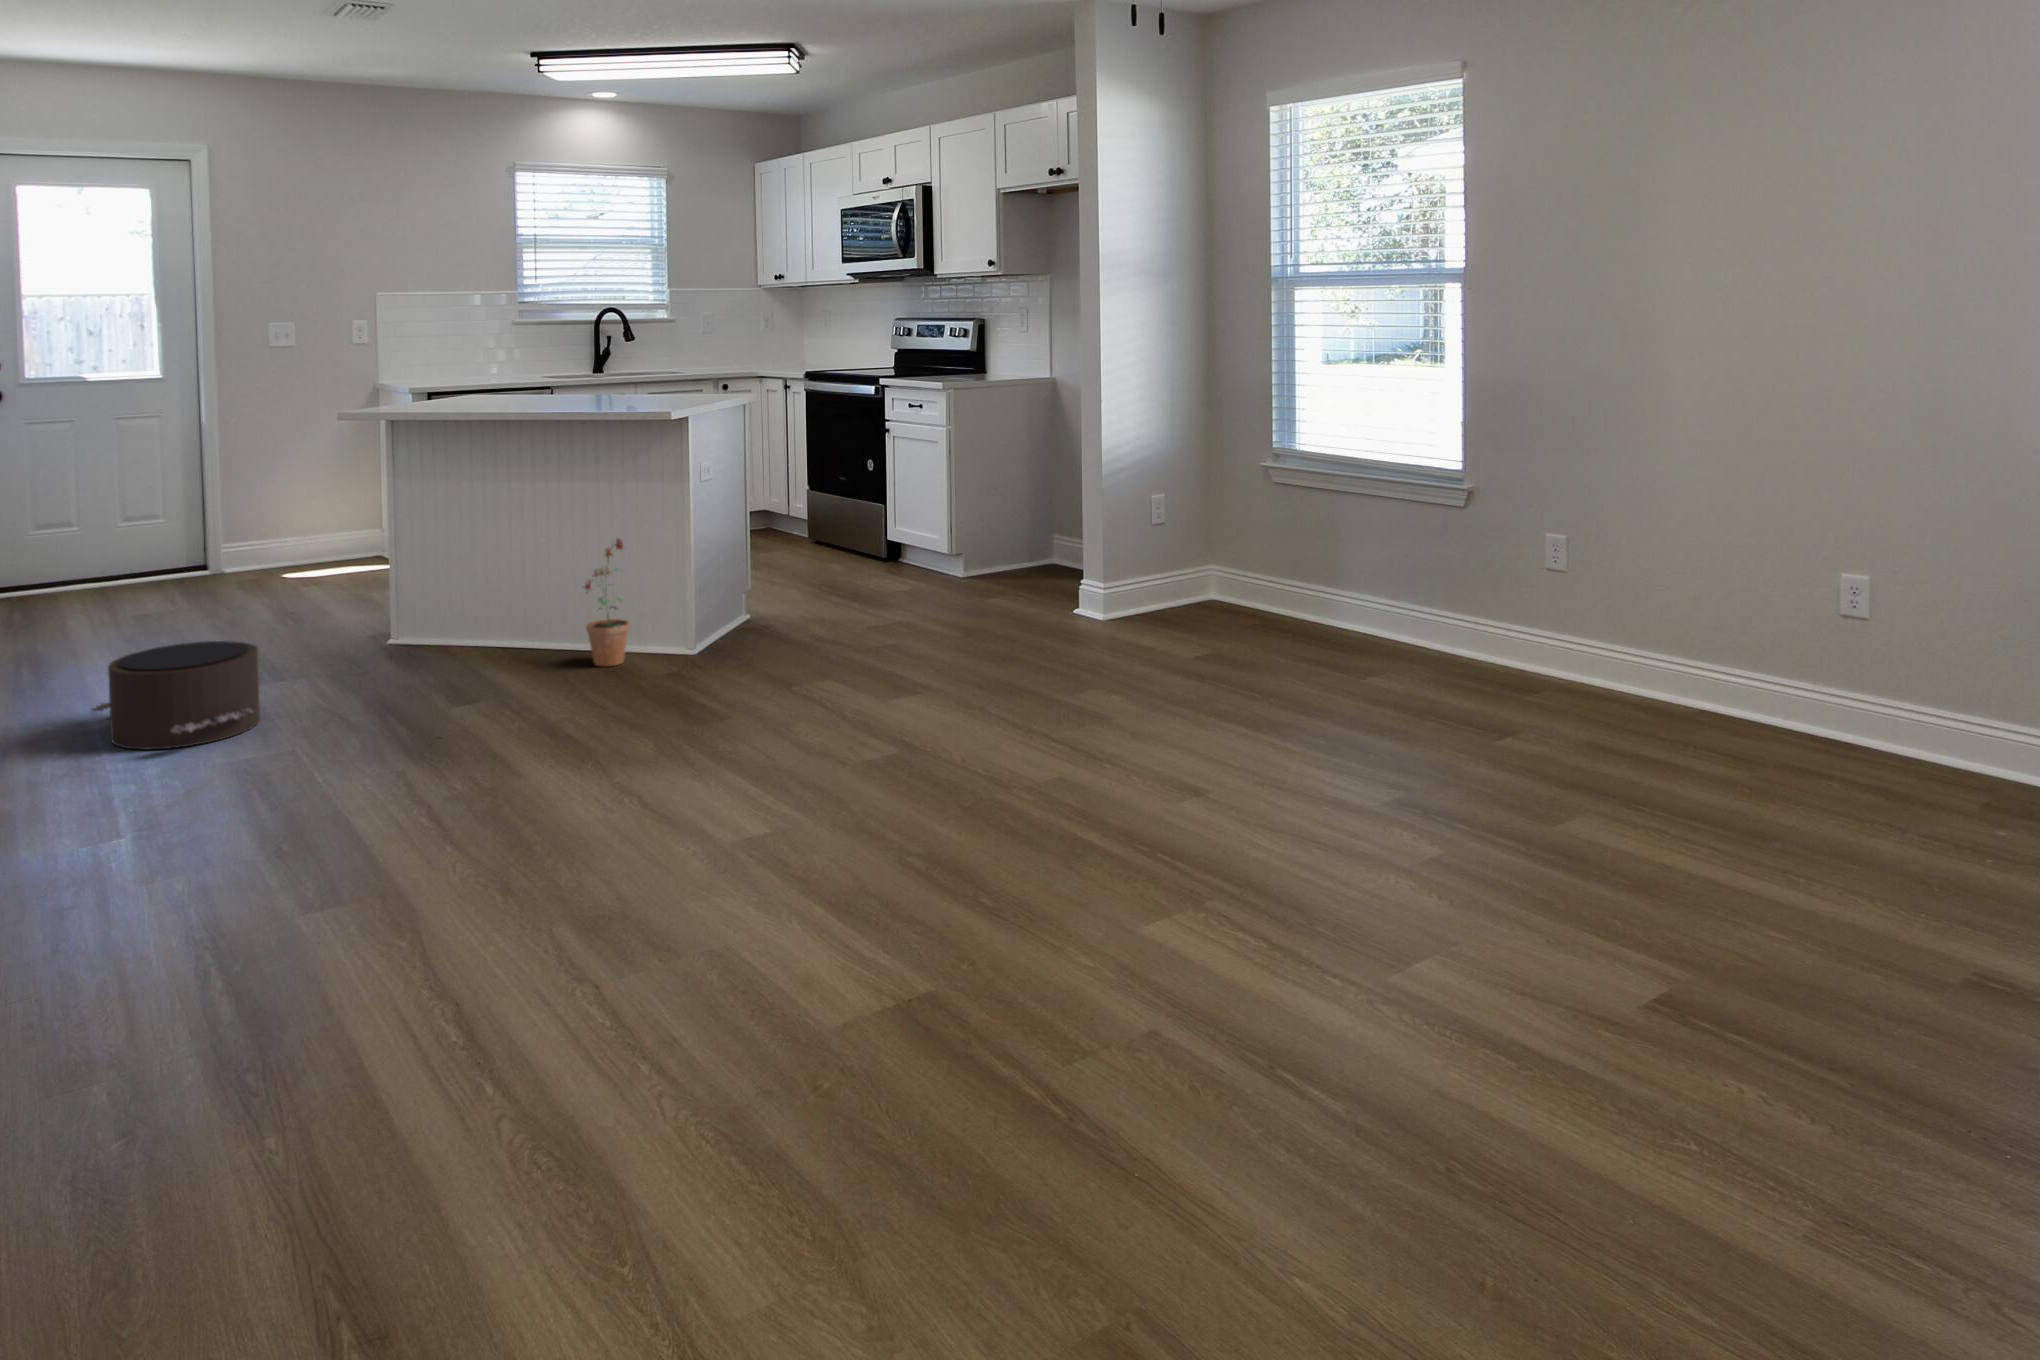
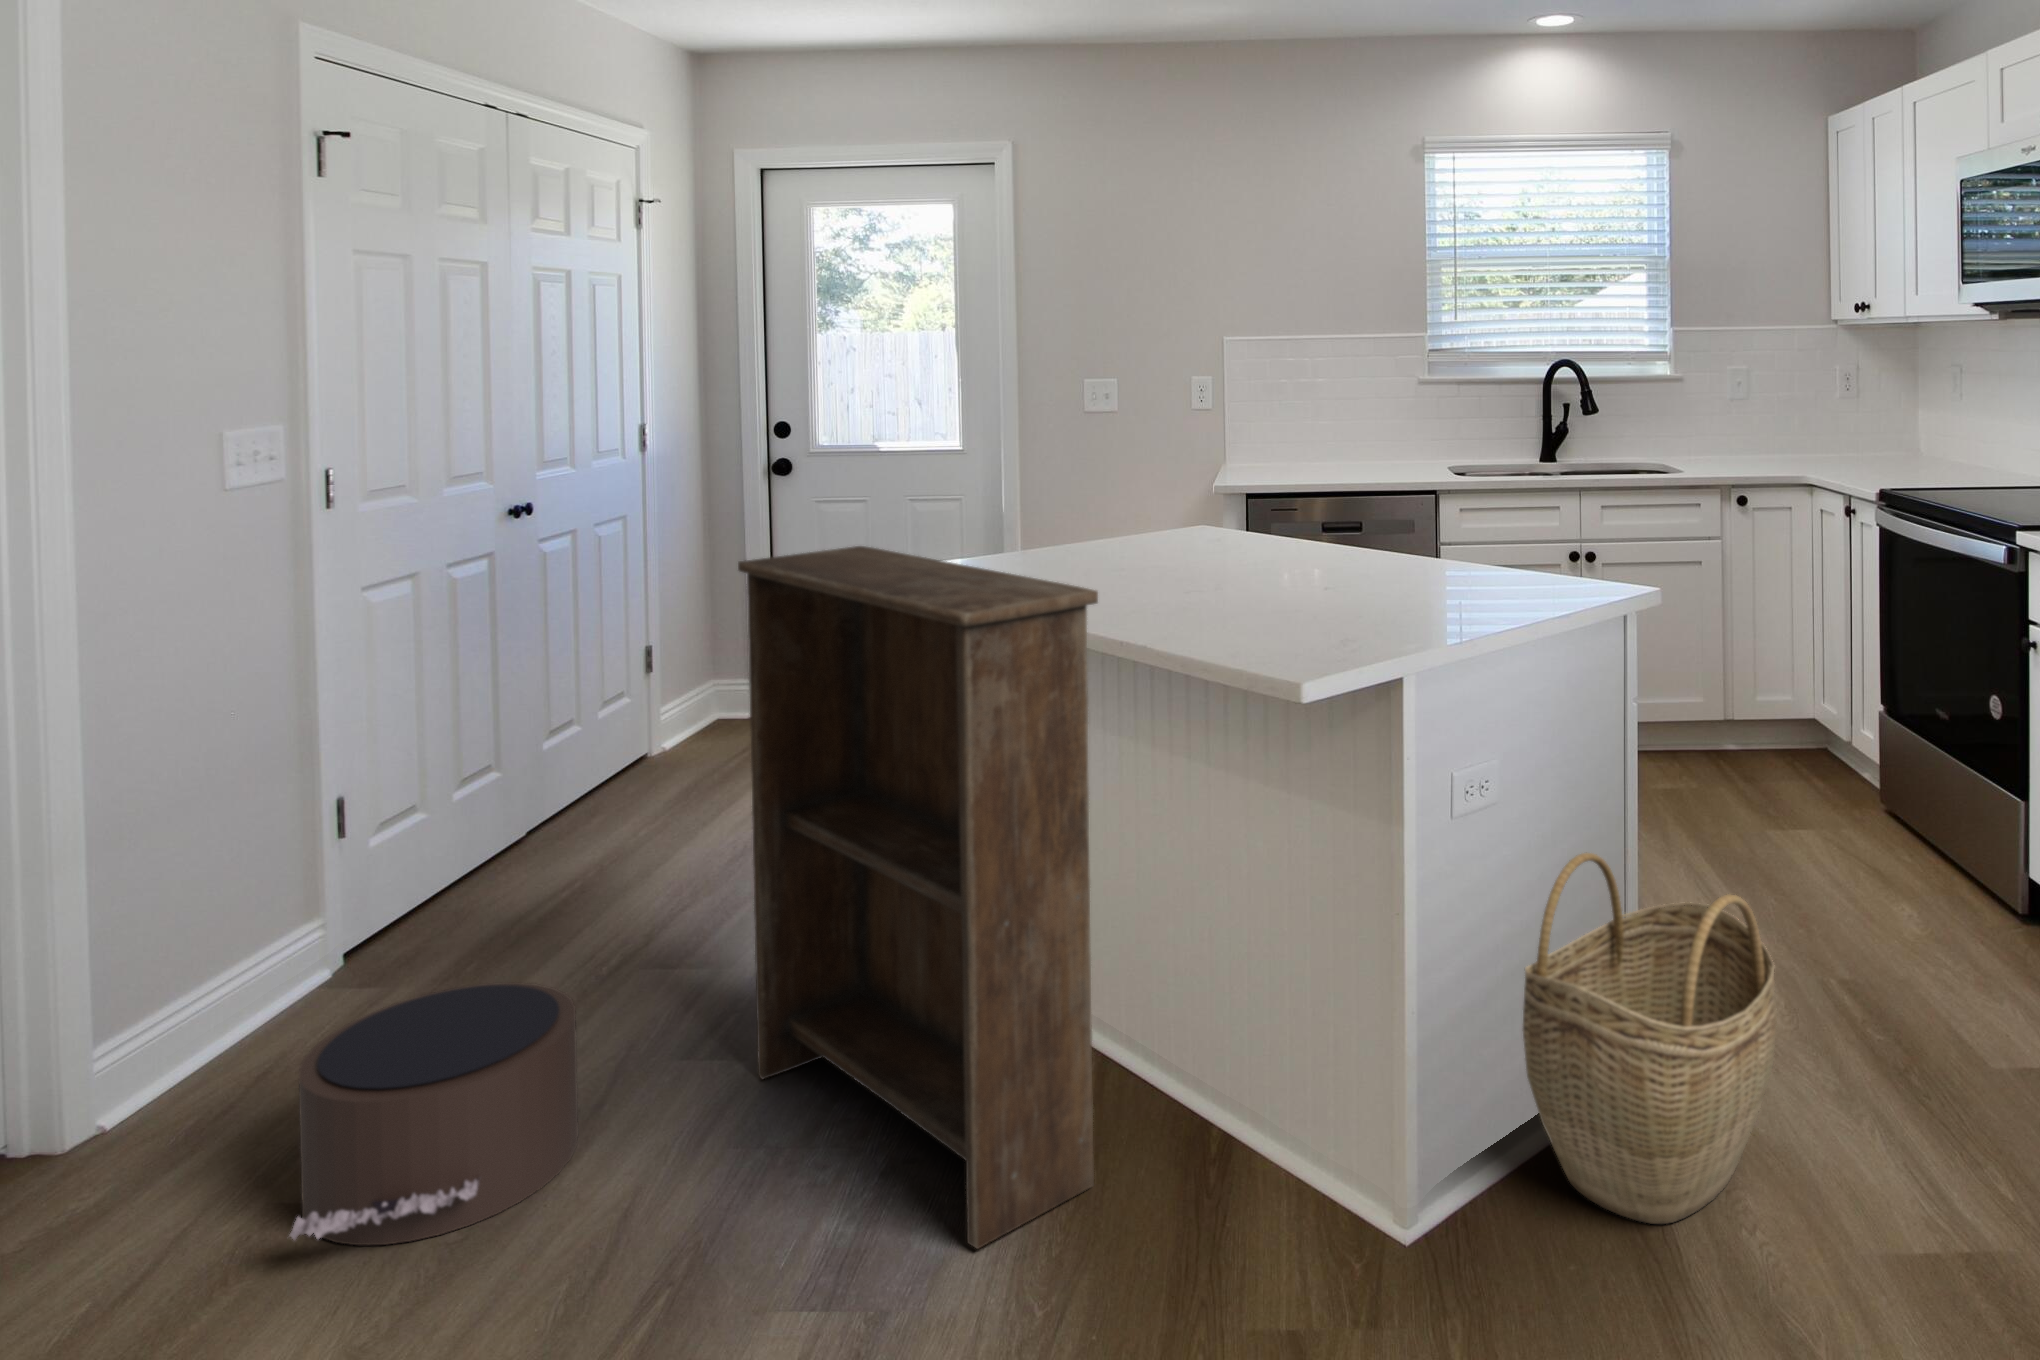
bookshelf: none [302,395,549,689] -> present [738,546,1098,1249]
woven basket: none [727,507,823,641] -> present [1523,853,1777,1224]
potted plant: present [585,539,629,666] -> none [1169,904,1284,1205]

